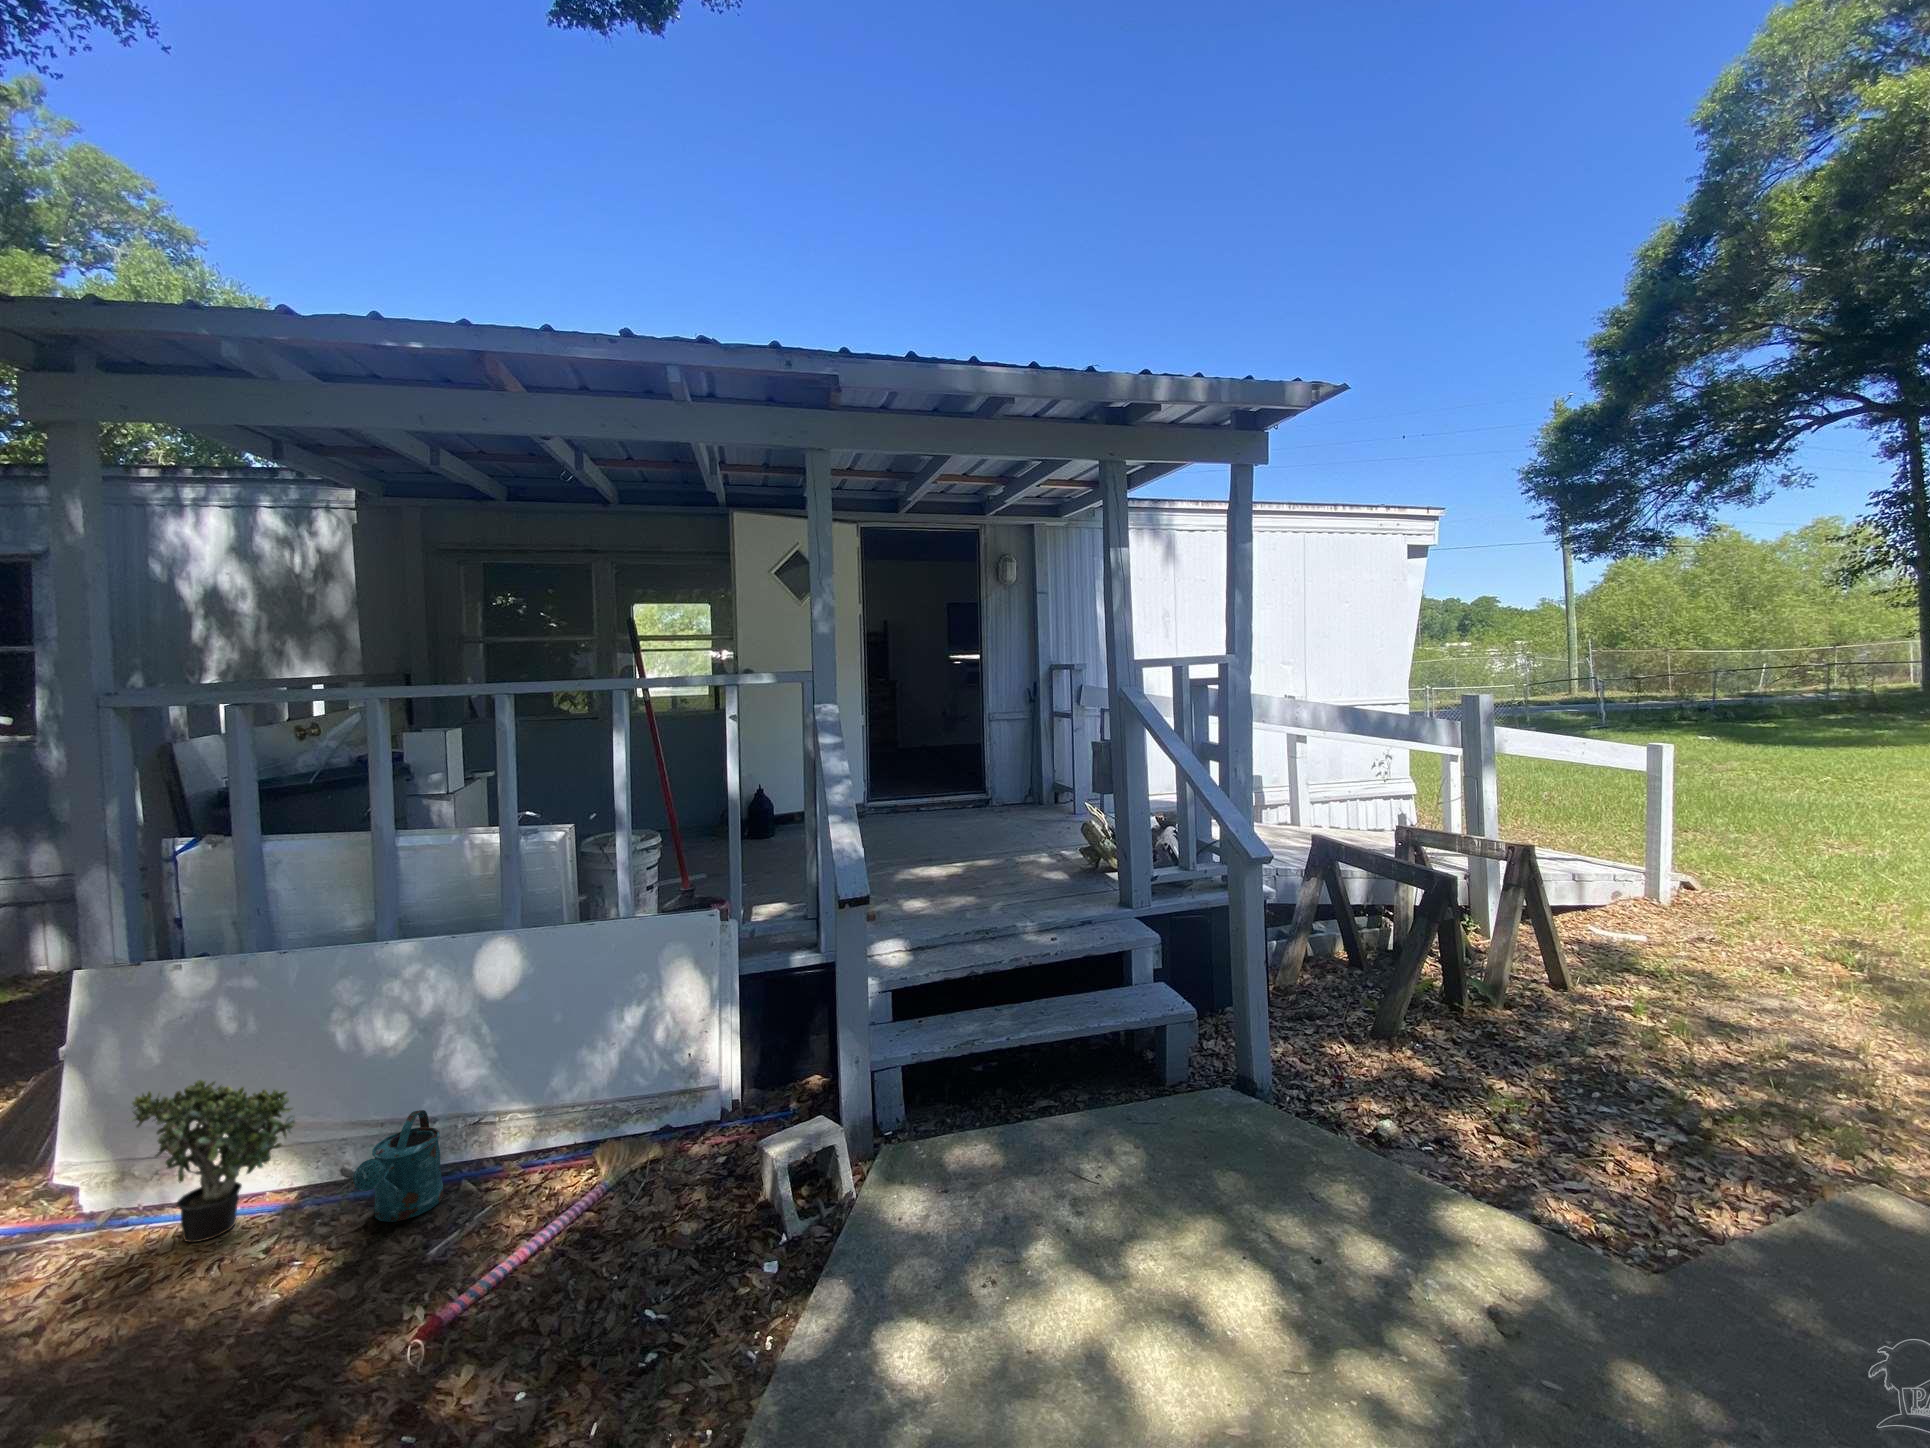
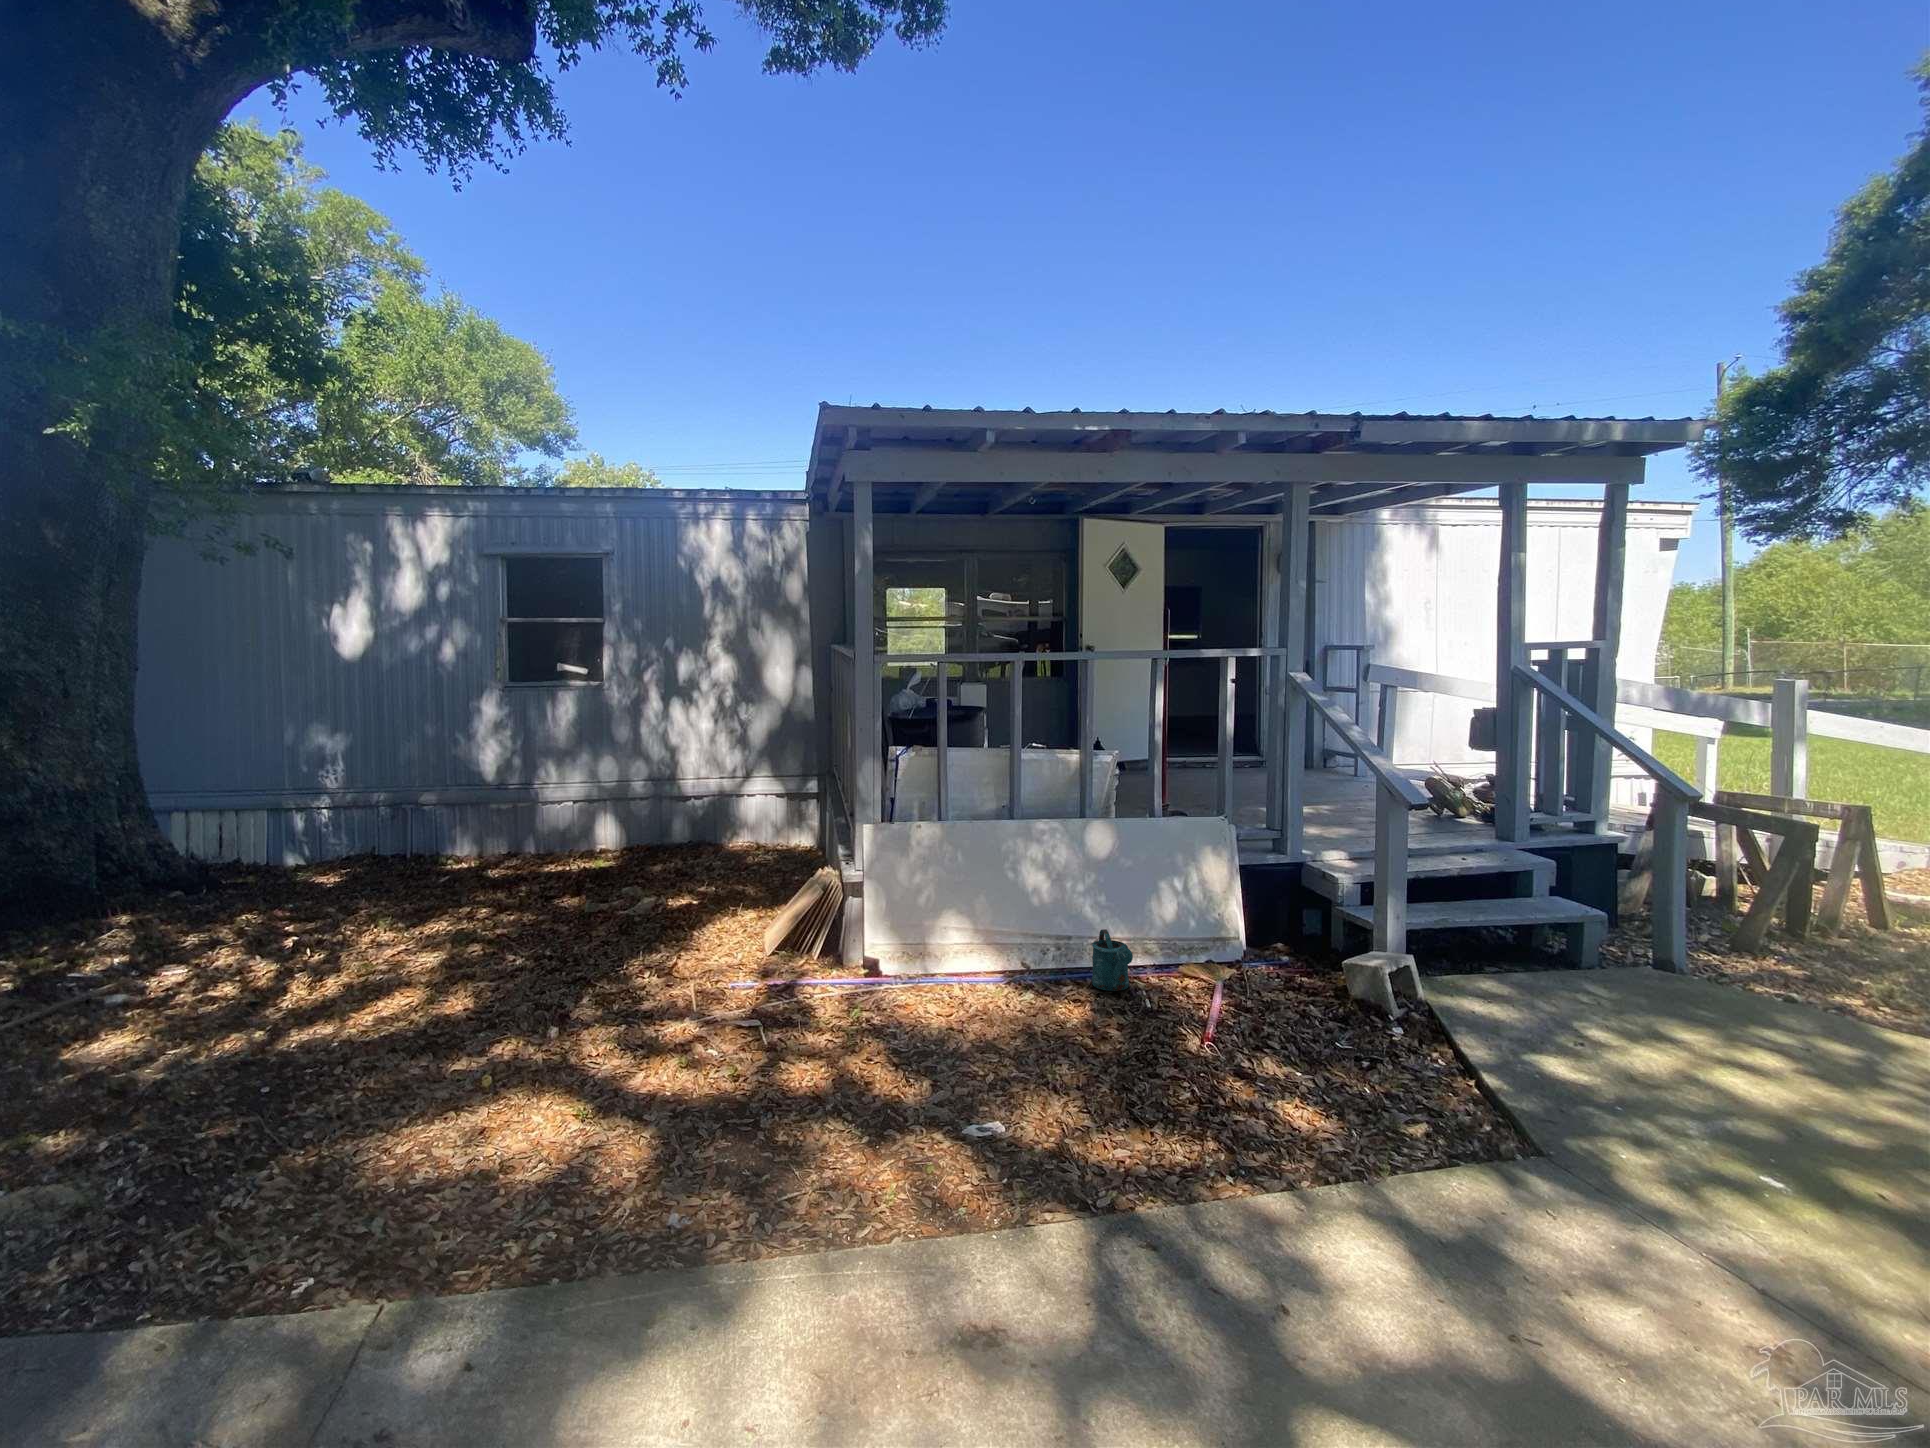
potted plant: present [128,1080,295,1242] -> none [965,897,1045,992]

